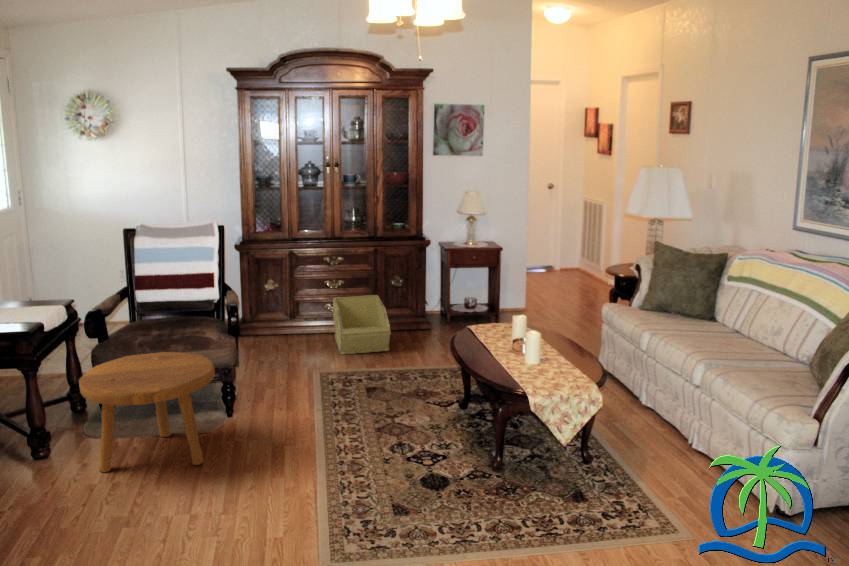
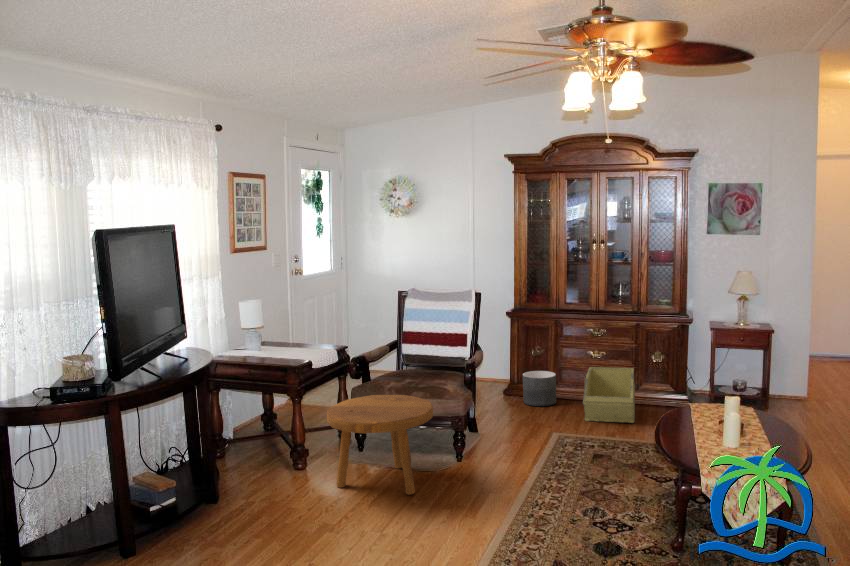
planter: none [264,306,301,345] -> present [523,371,556,406]

